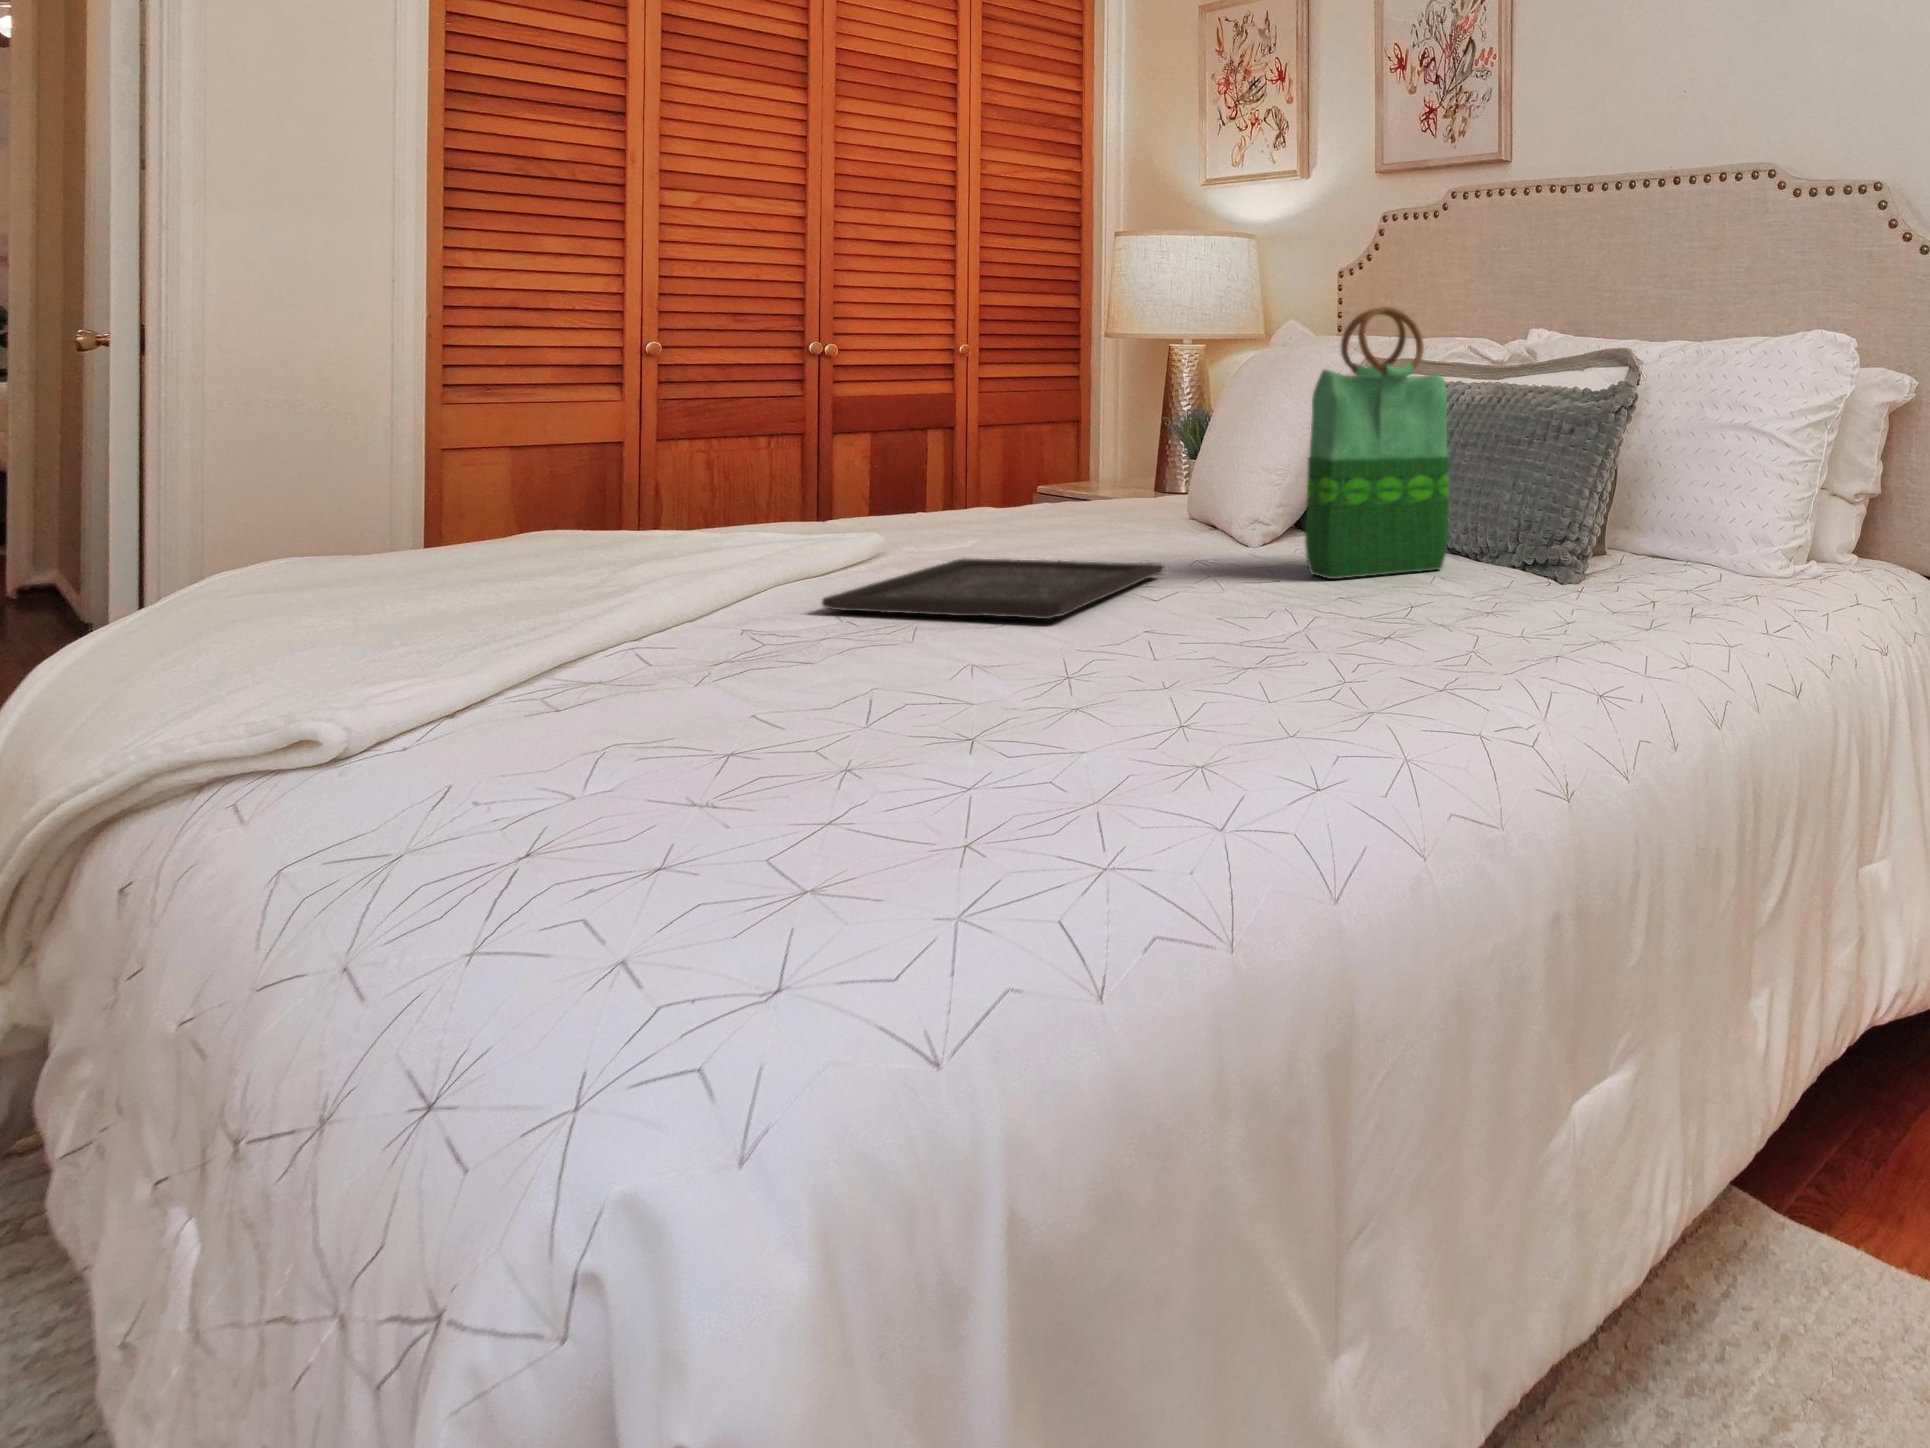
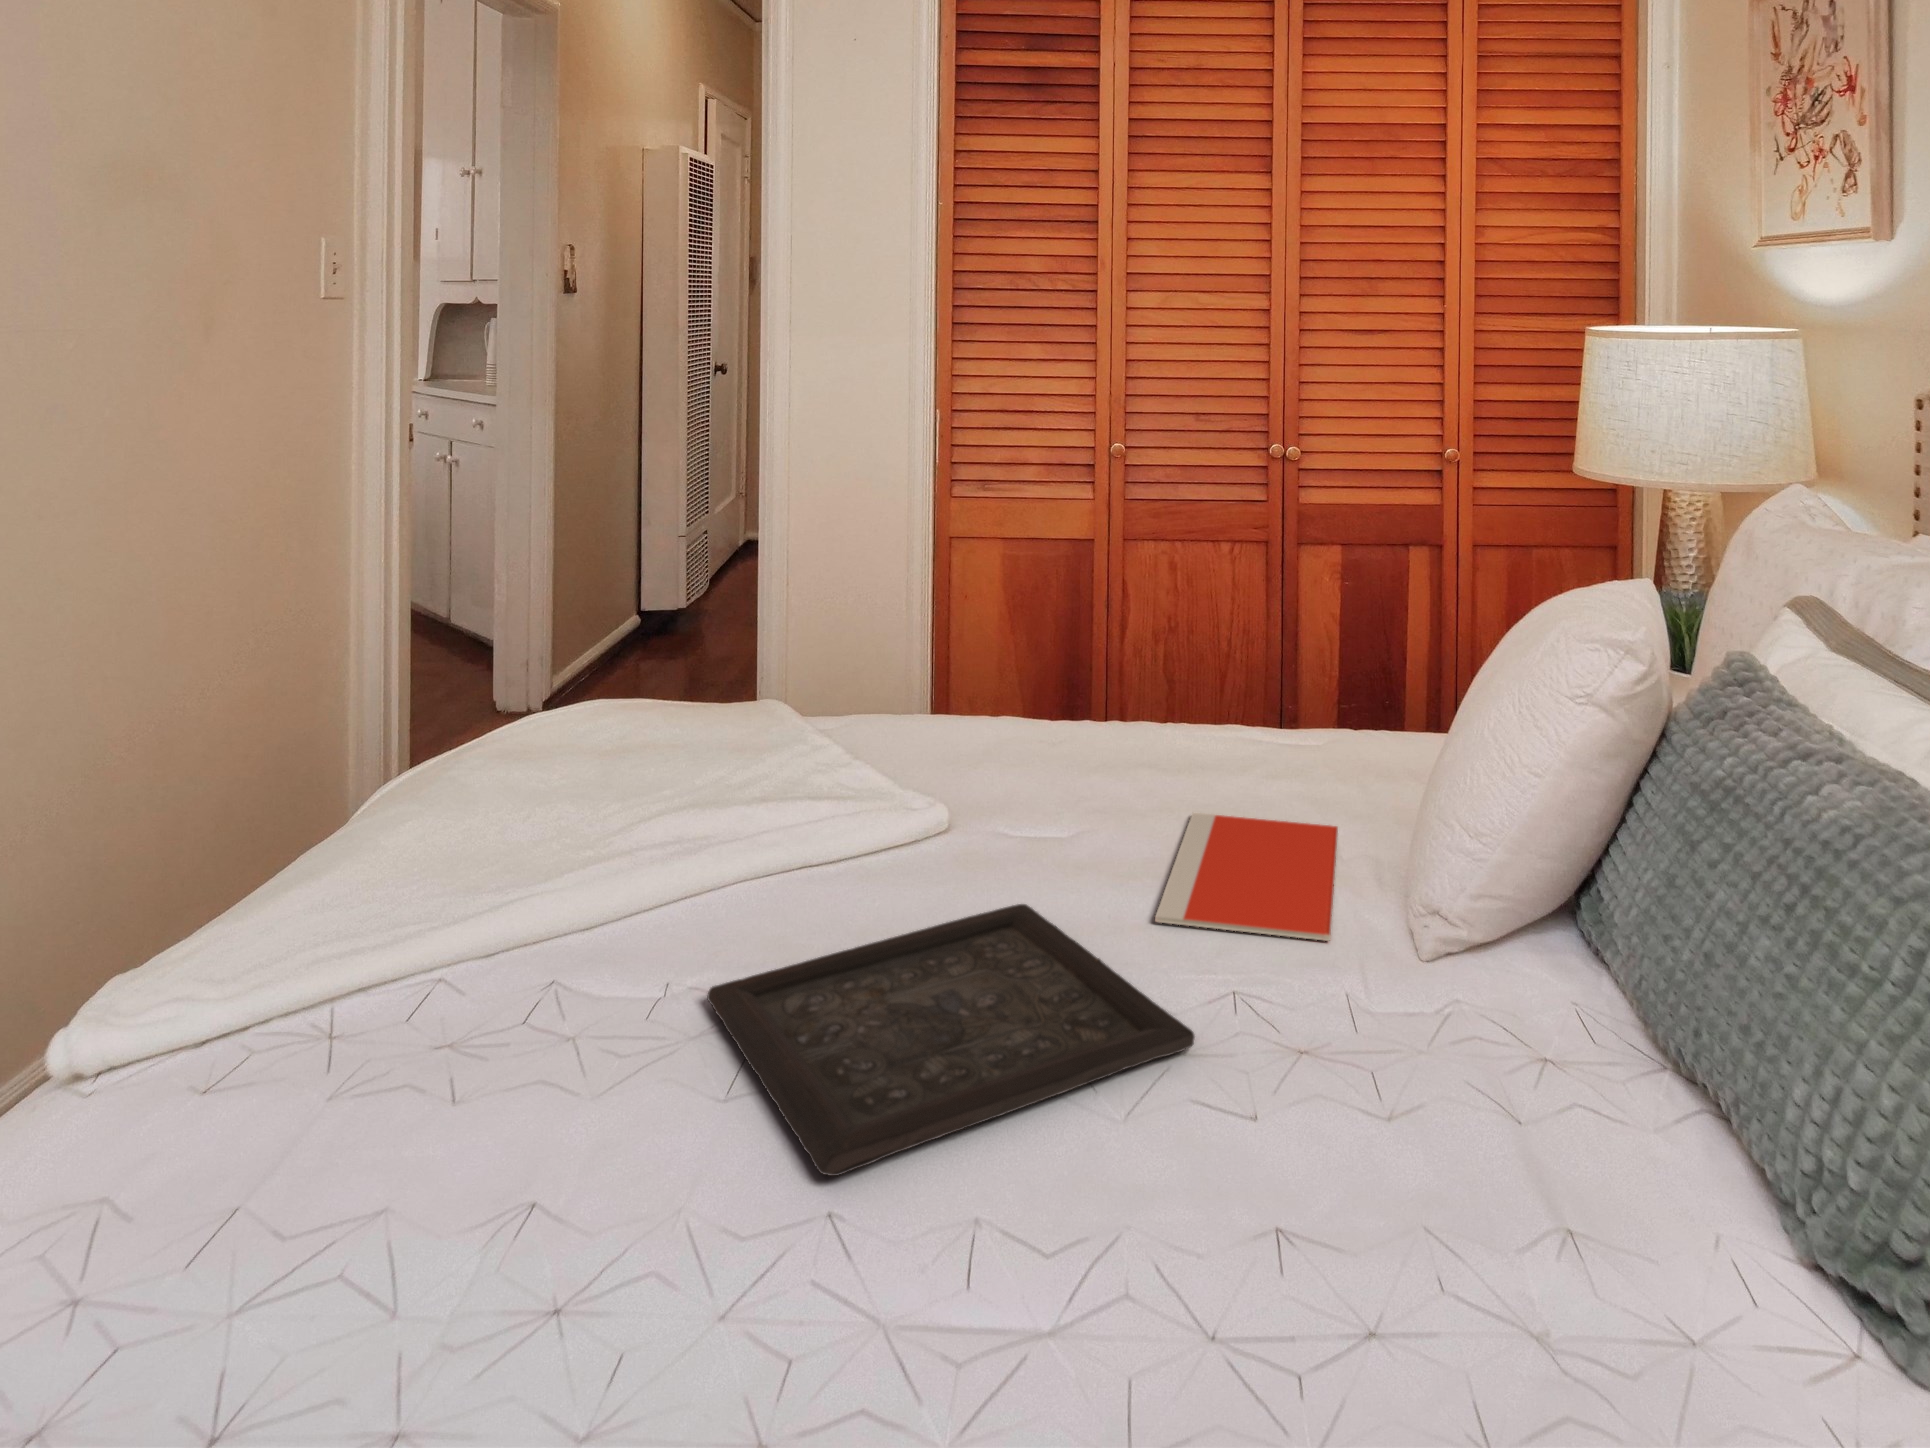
tote bag: present [1305,307,1449,579] -> none [1404,664,1713,1238]
notebook: none [988,526,1165,558] -> present [1155,813,1338,941]

